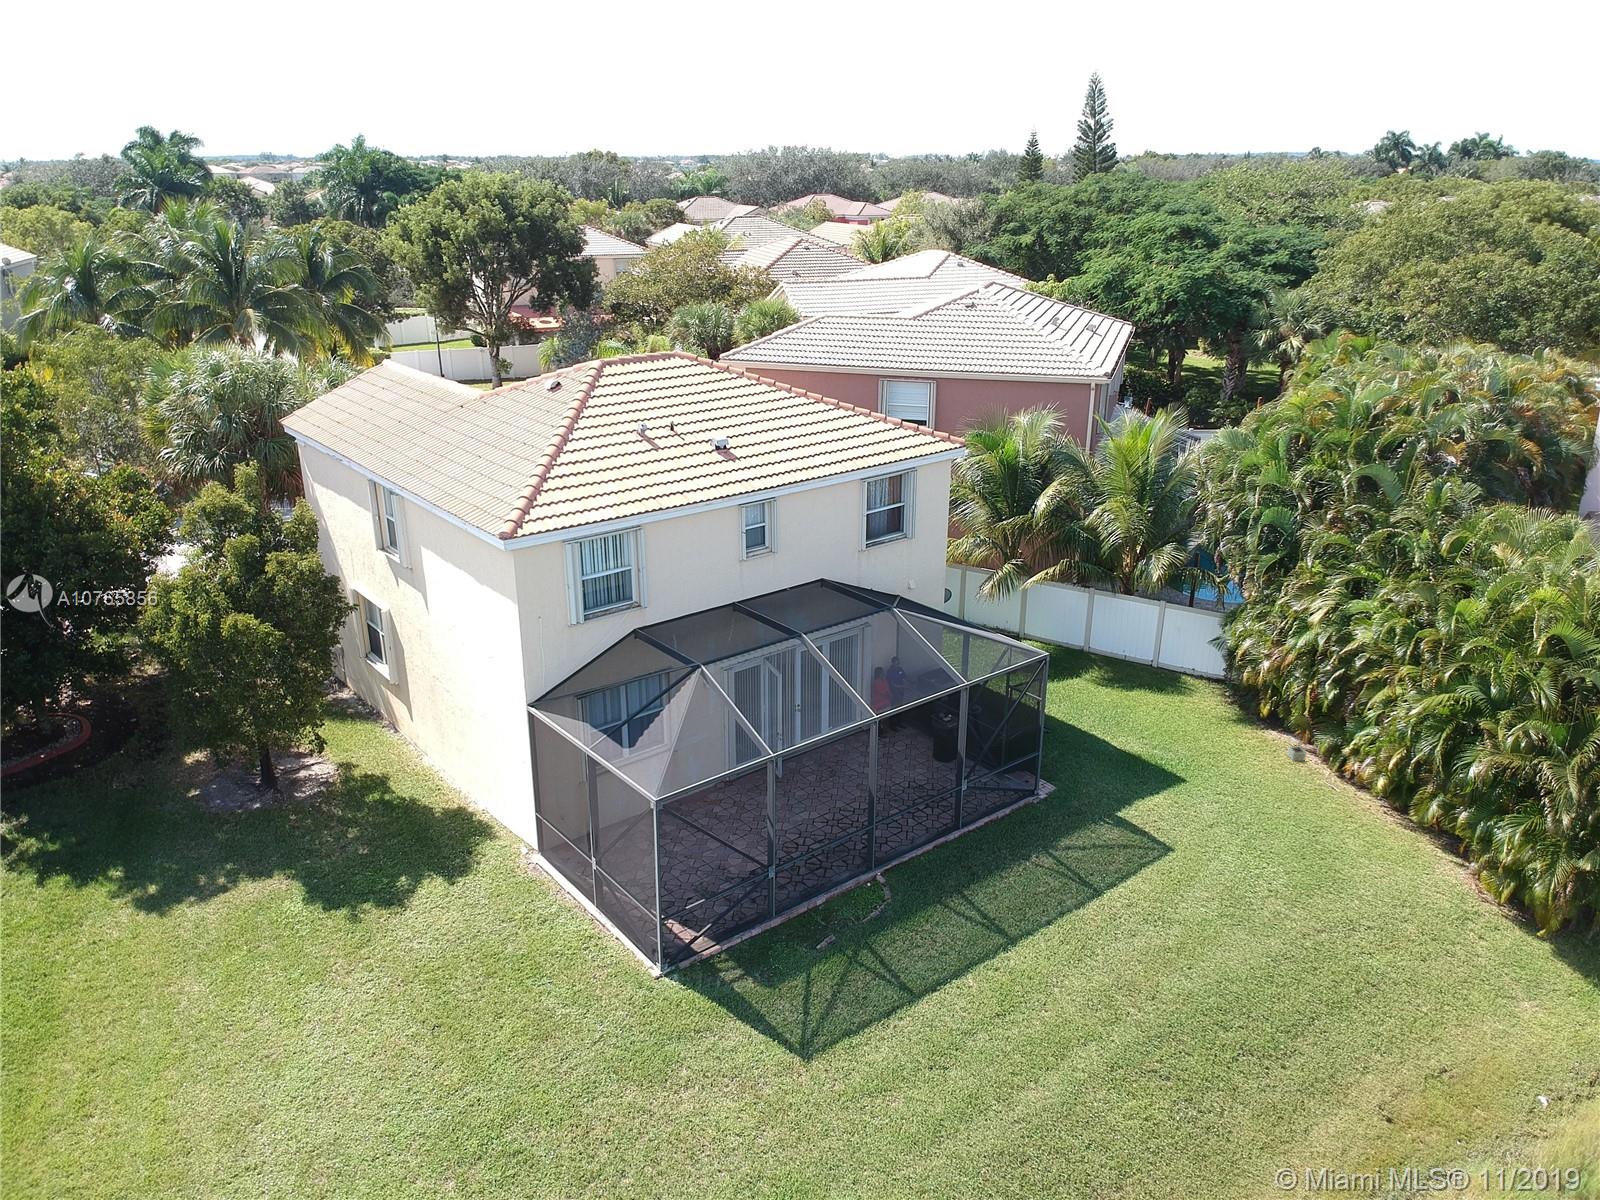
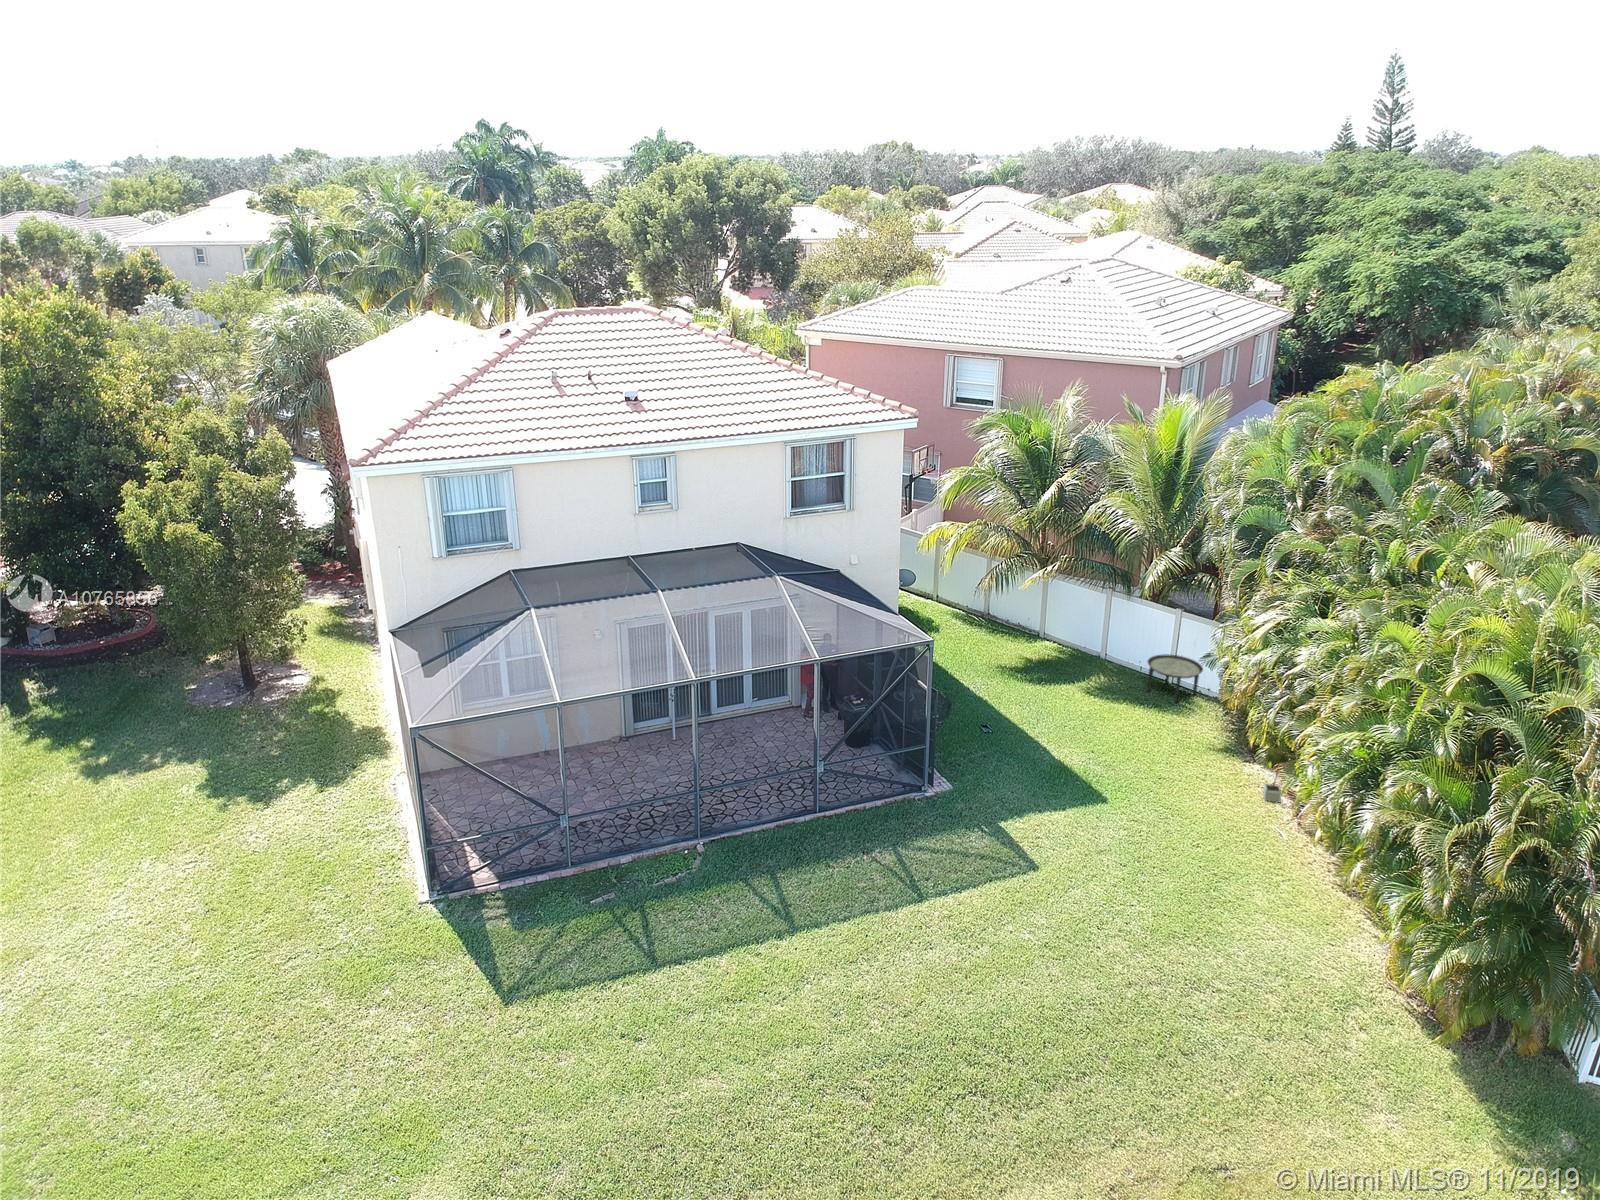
round table: none [1143,638,1191,681] -> present [1147,654,1203,703]

